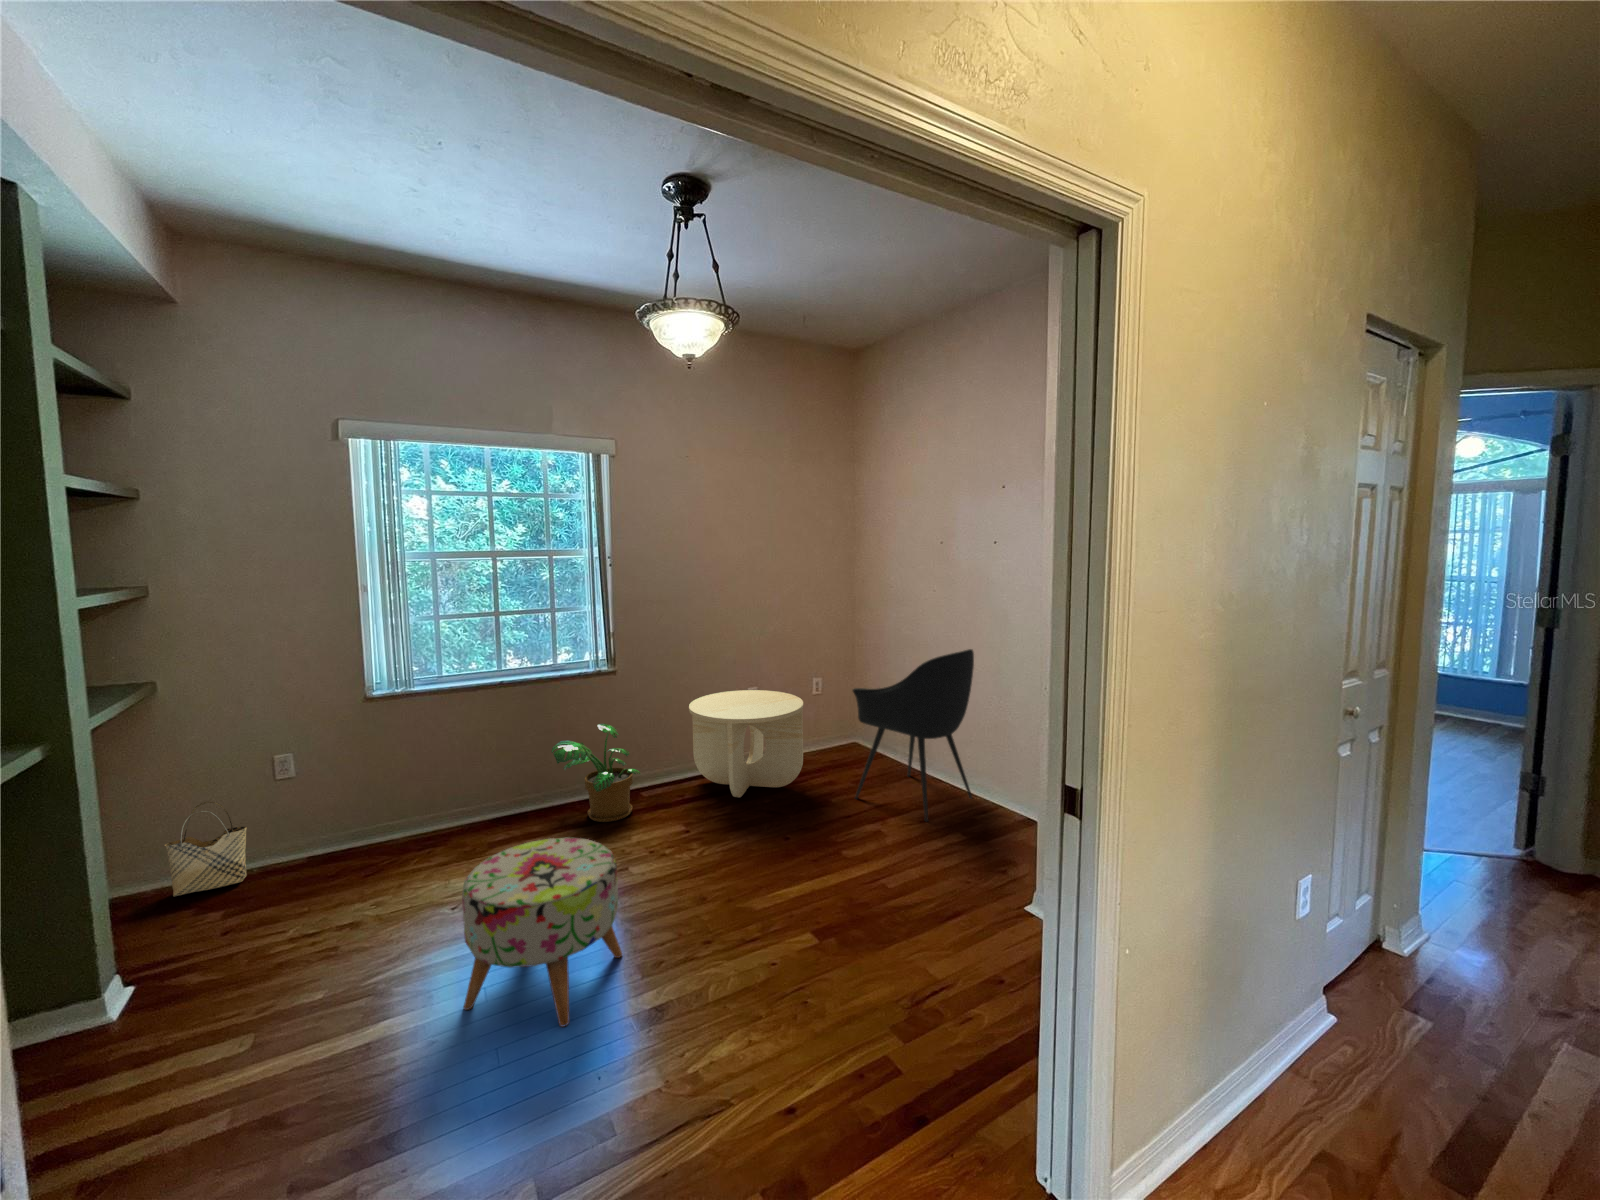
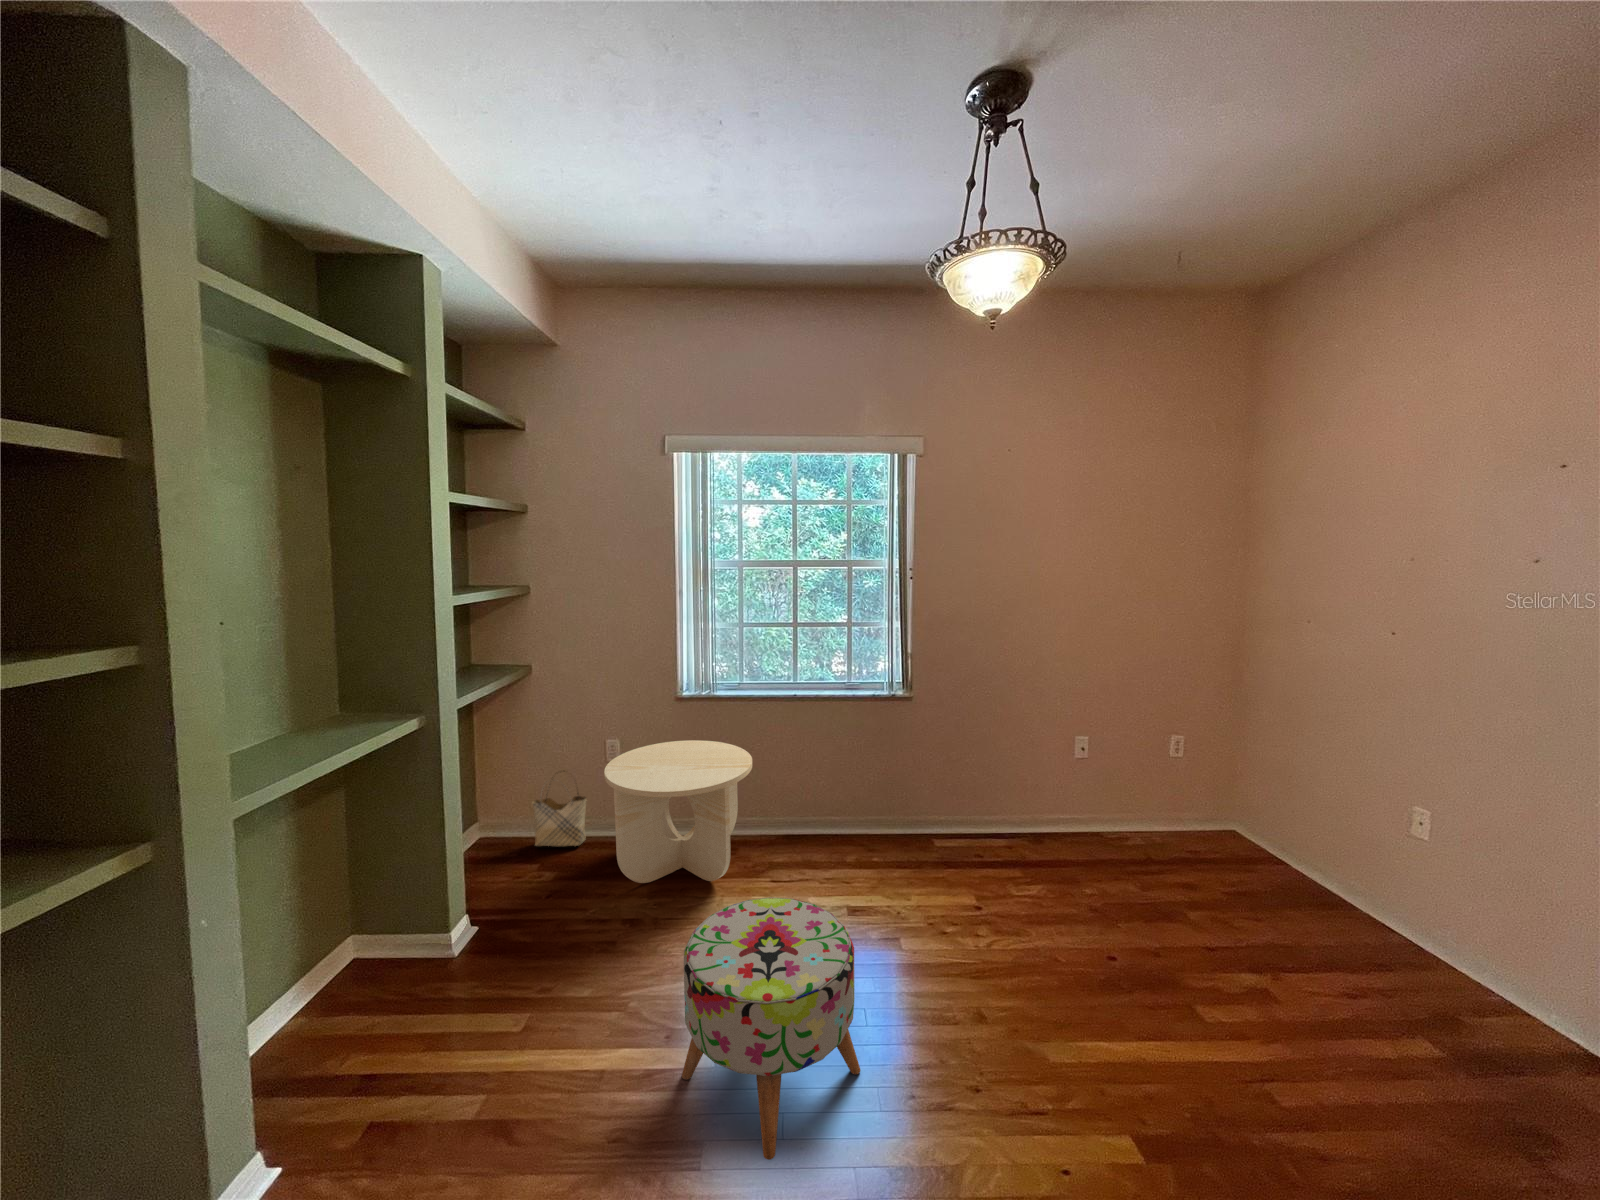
armchair: present [853,649,974,821] -> none [1224,735,1473,996]
side table: present [689,690,803,797] -> present [604,740,752,883]
potted plant: present [552,724,641,822] -> none [831,751,932,866]

